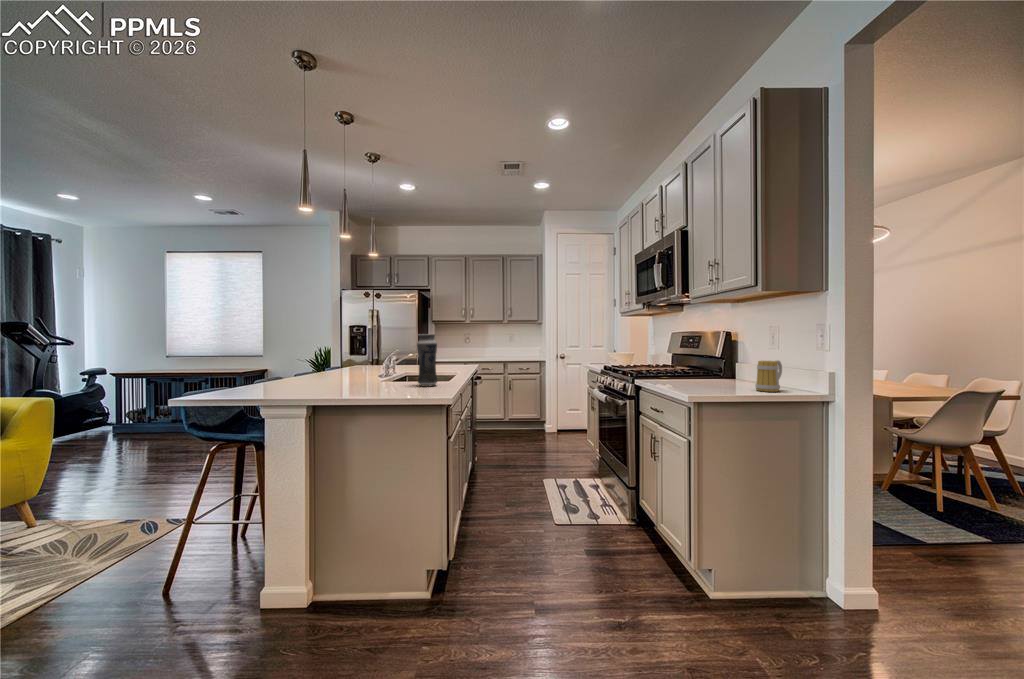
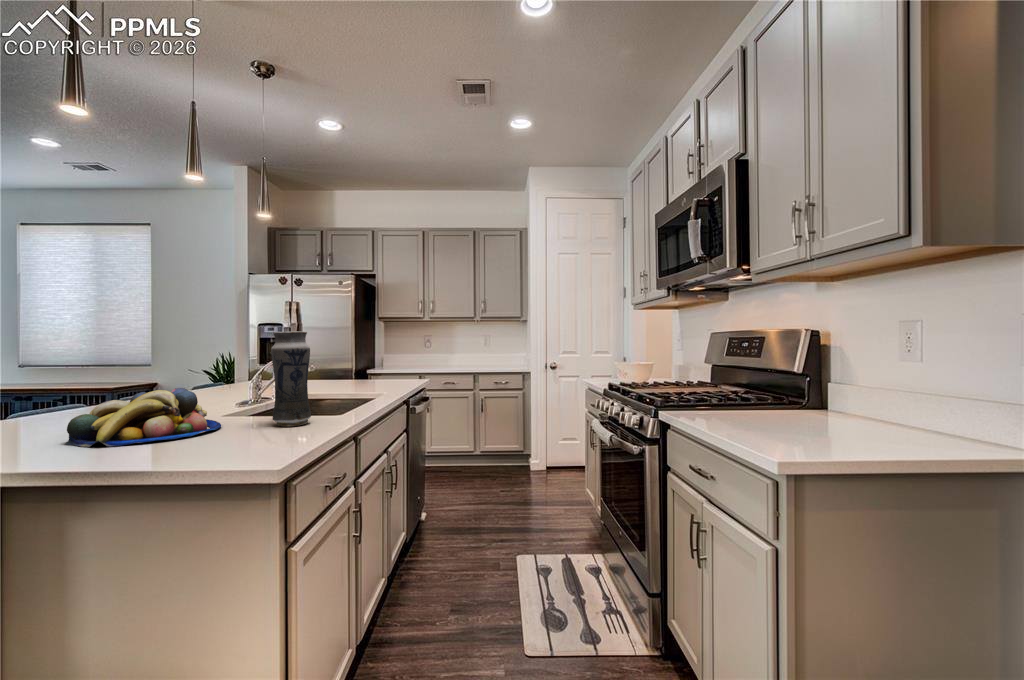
mug: present [755,360,782,392] -> none [898,382,953,445]
fruit bowl: none [324,365,392,393] -> present [65,388,221,447]

